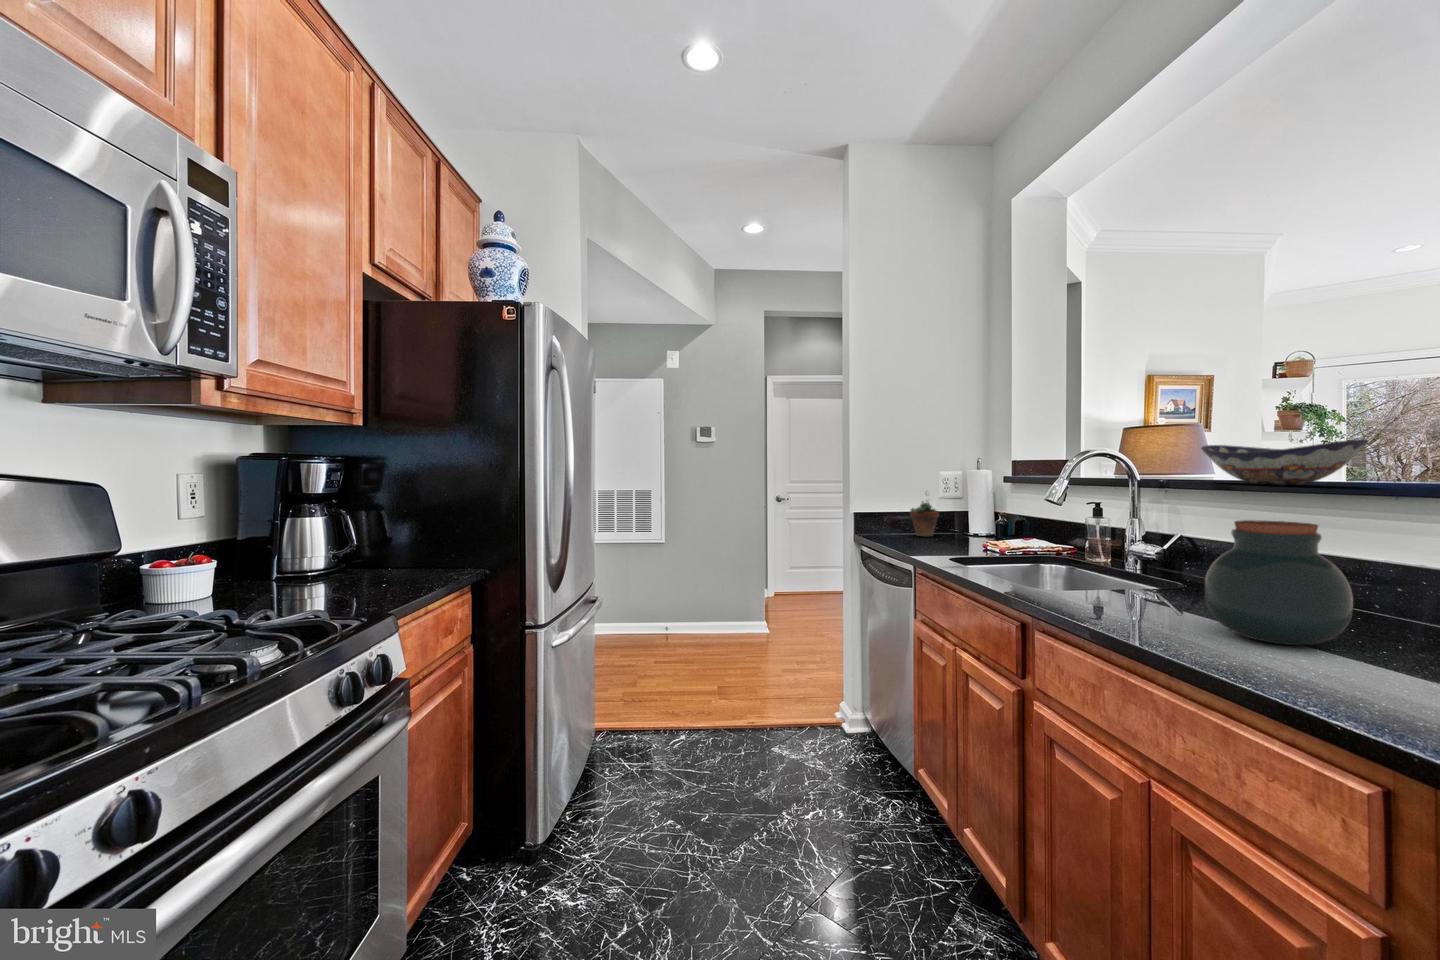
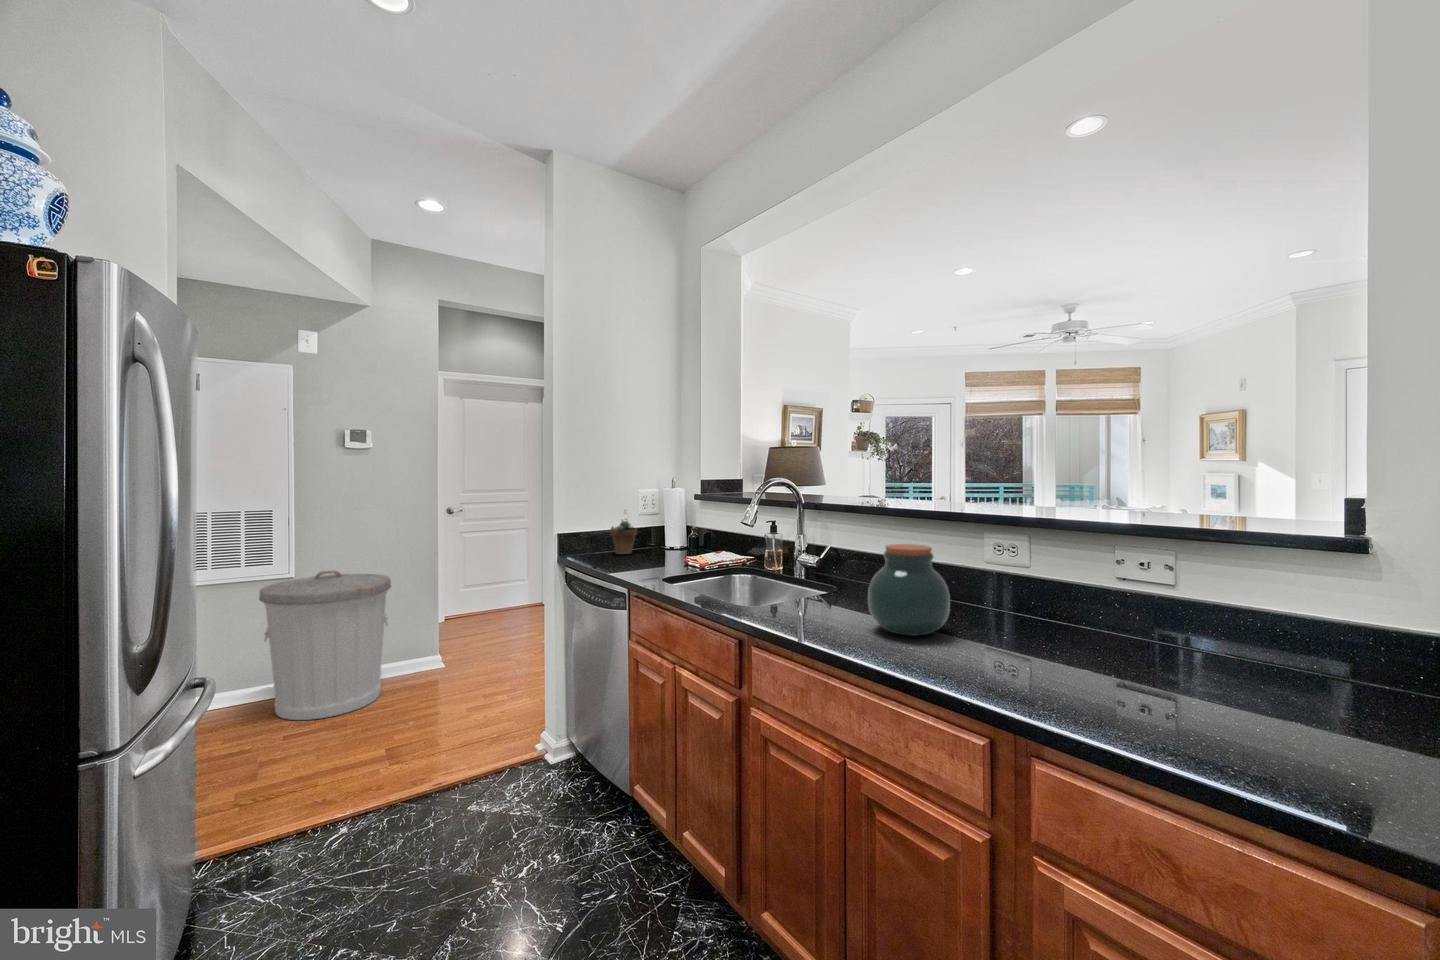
decorative bowl: present [1201,439,1368,485] -> none [848,479,941,510]
trash can: none [639,538,727,655] -> present [259,571,391,720]

